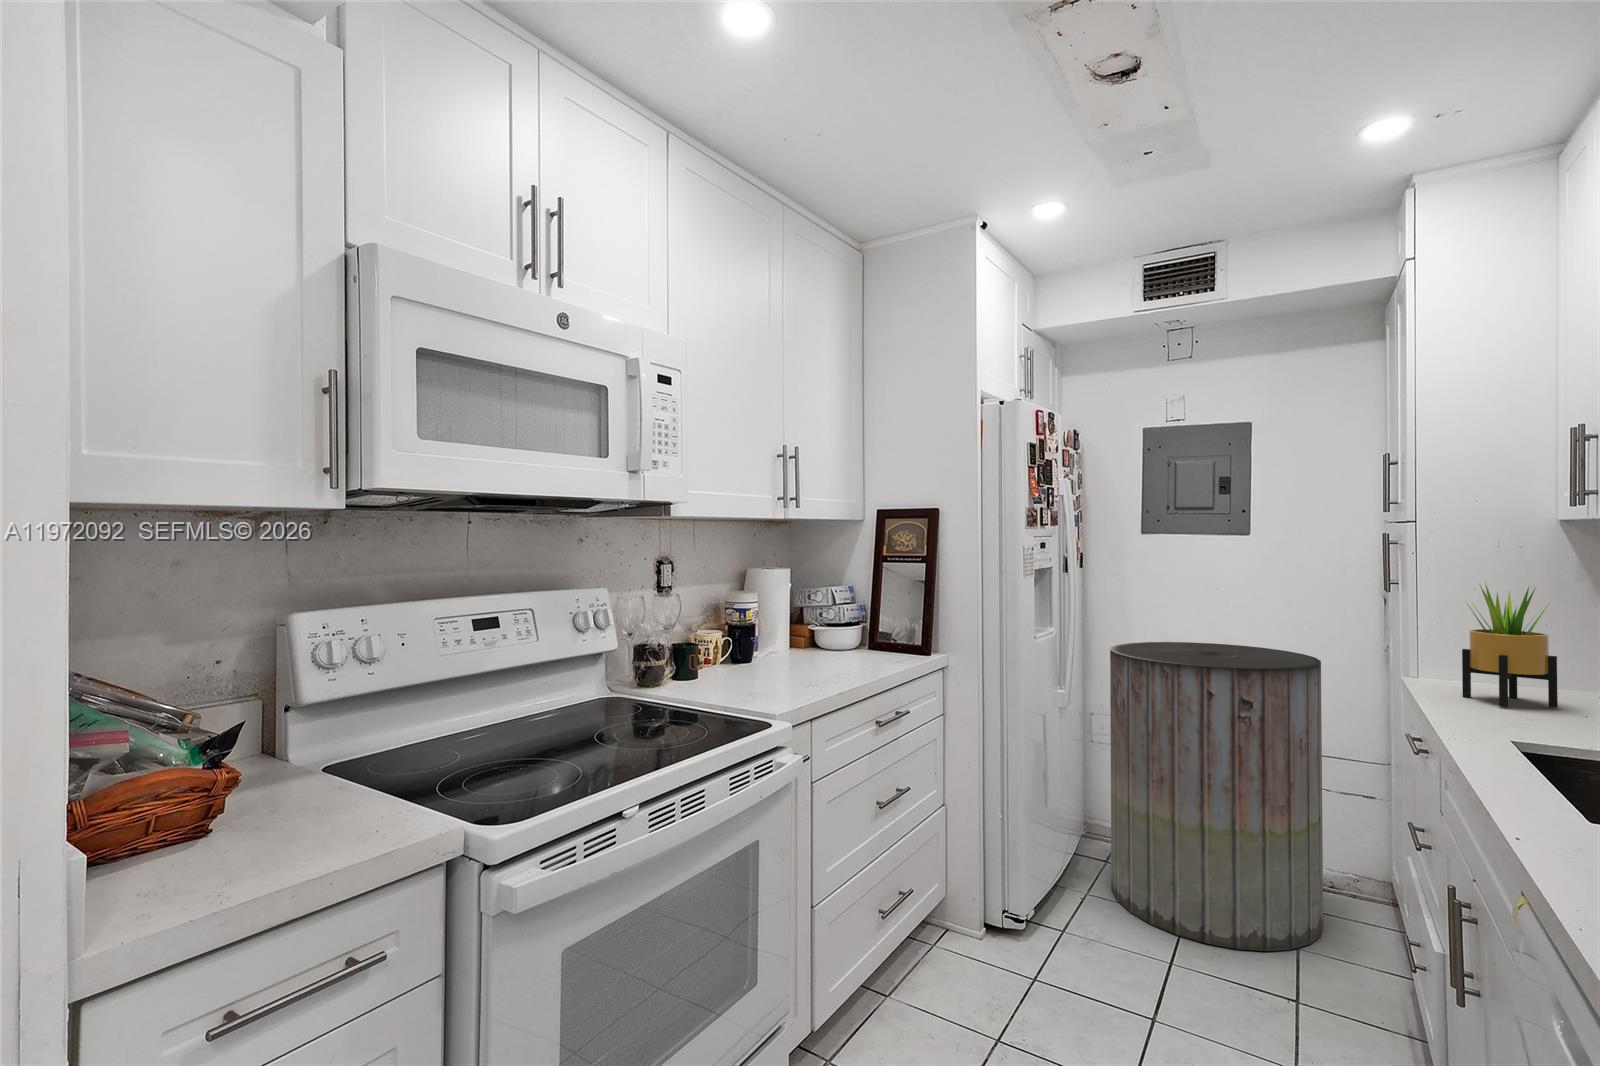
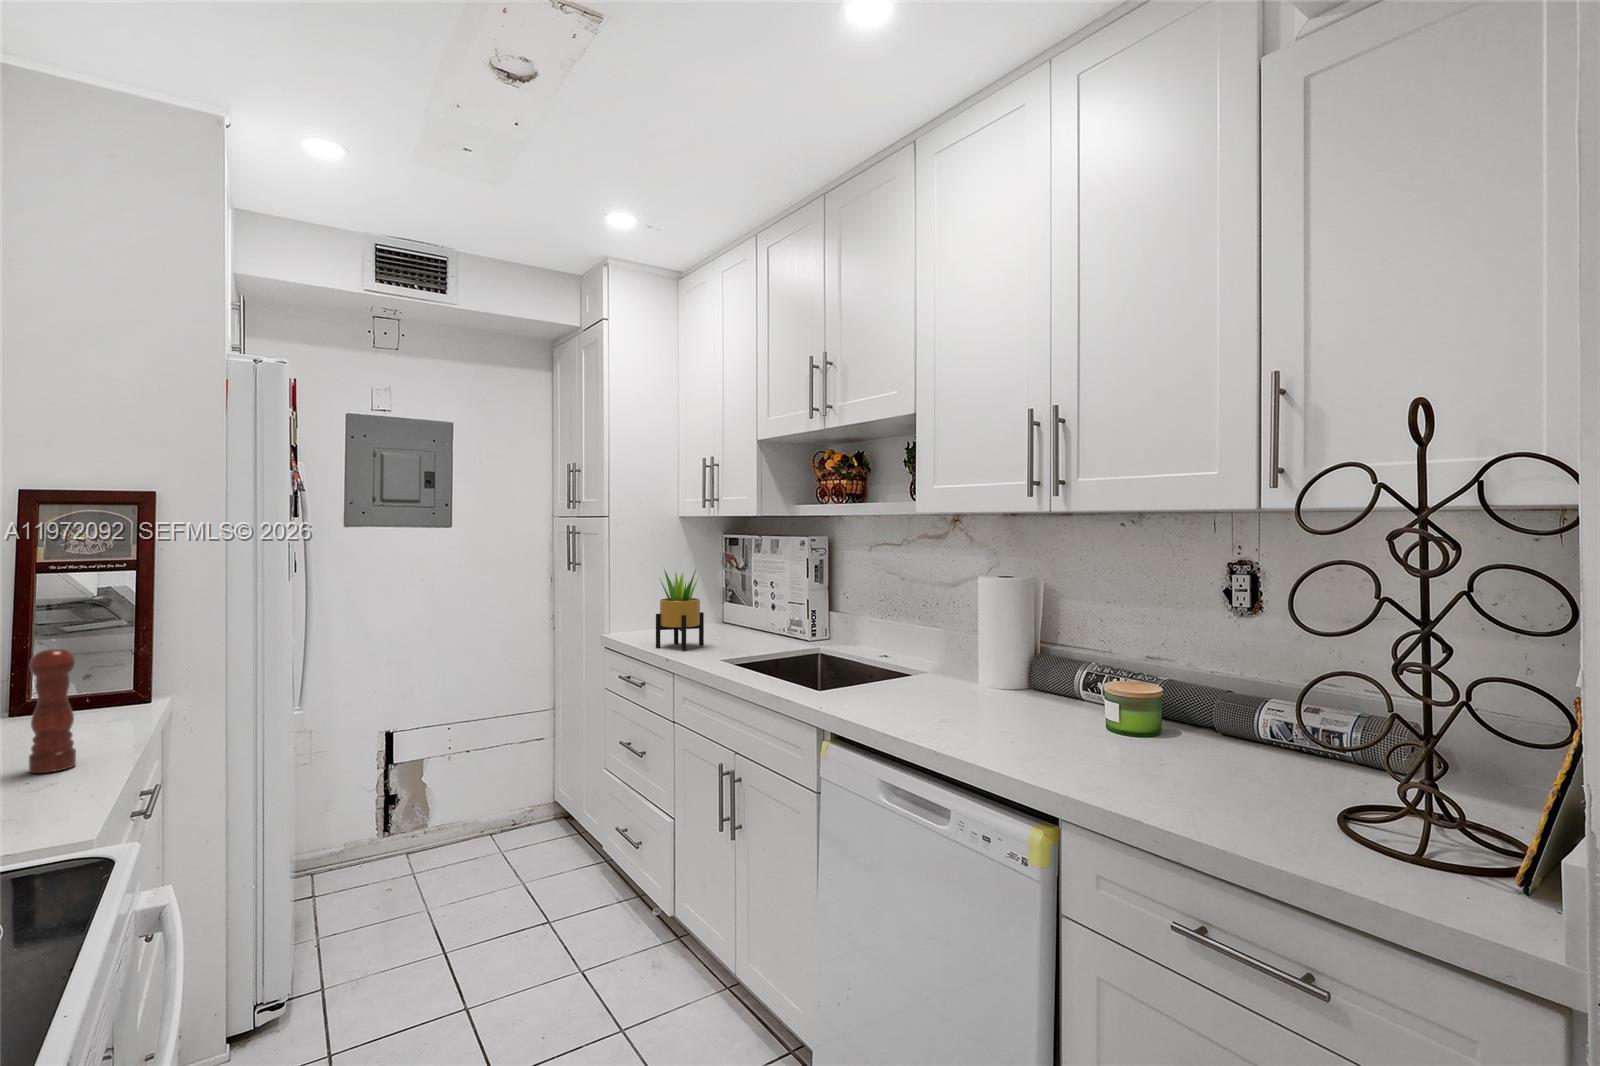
pepper mill: none [822,601,843,683] -> present [29,640,76,773]
trash can: present [1110,642,1323,951] -> none [336,633,535,929]

